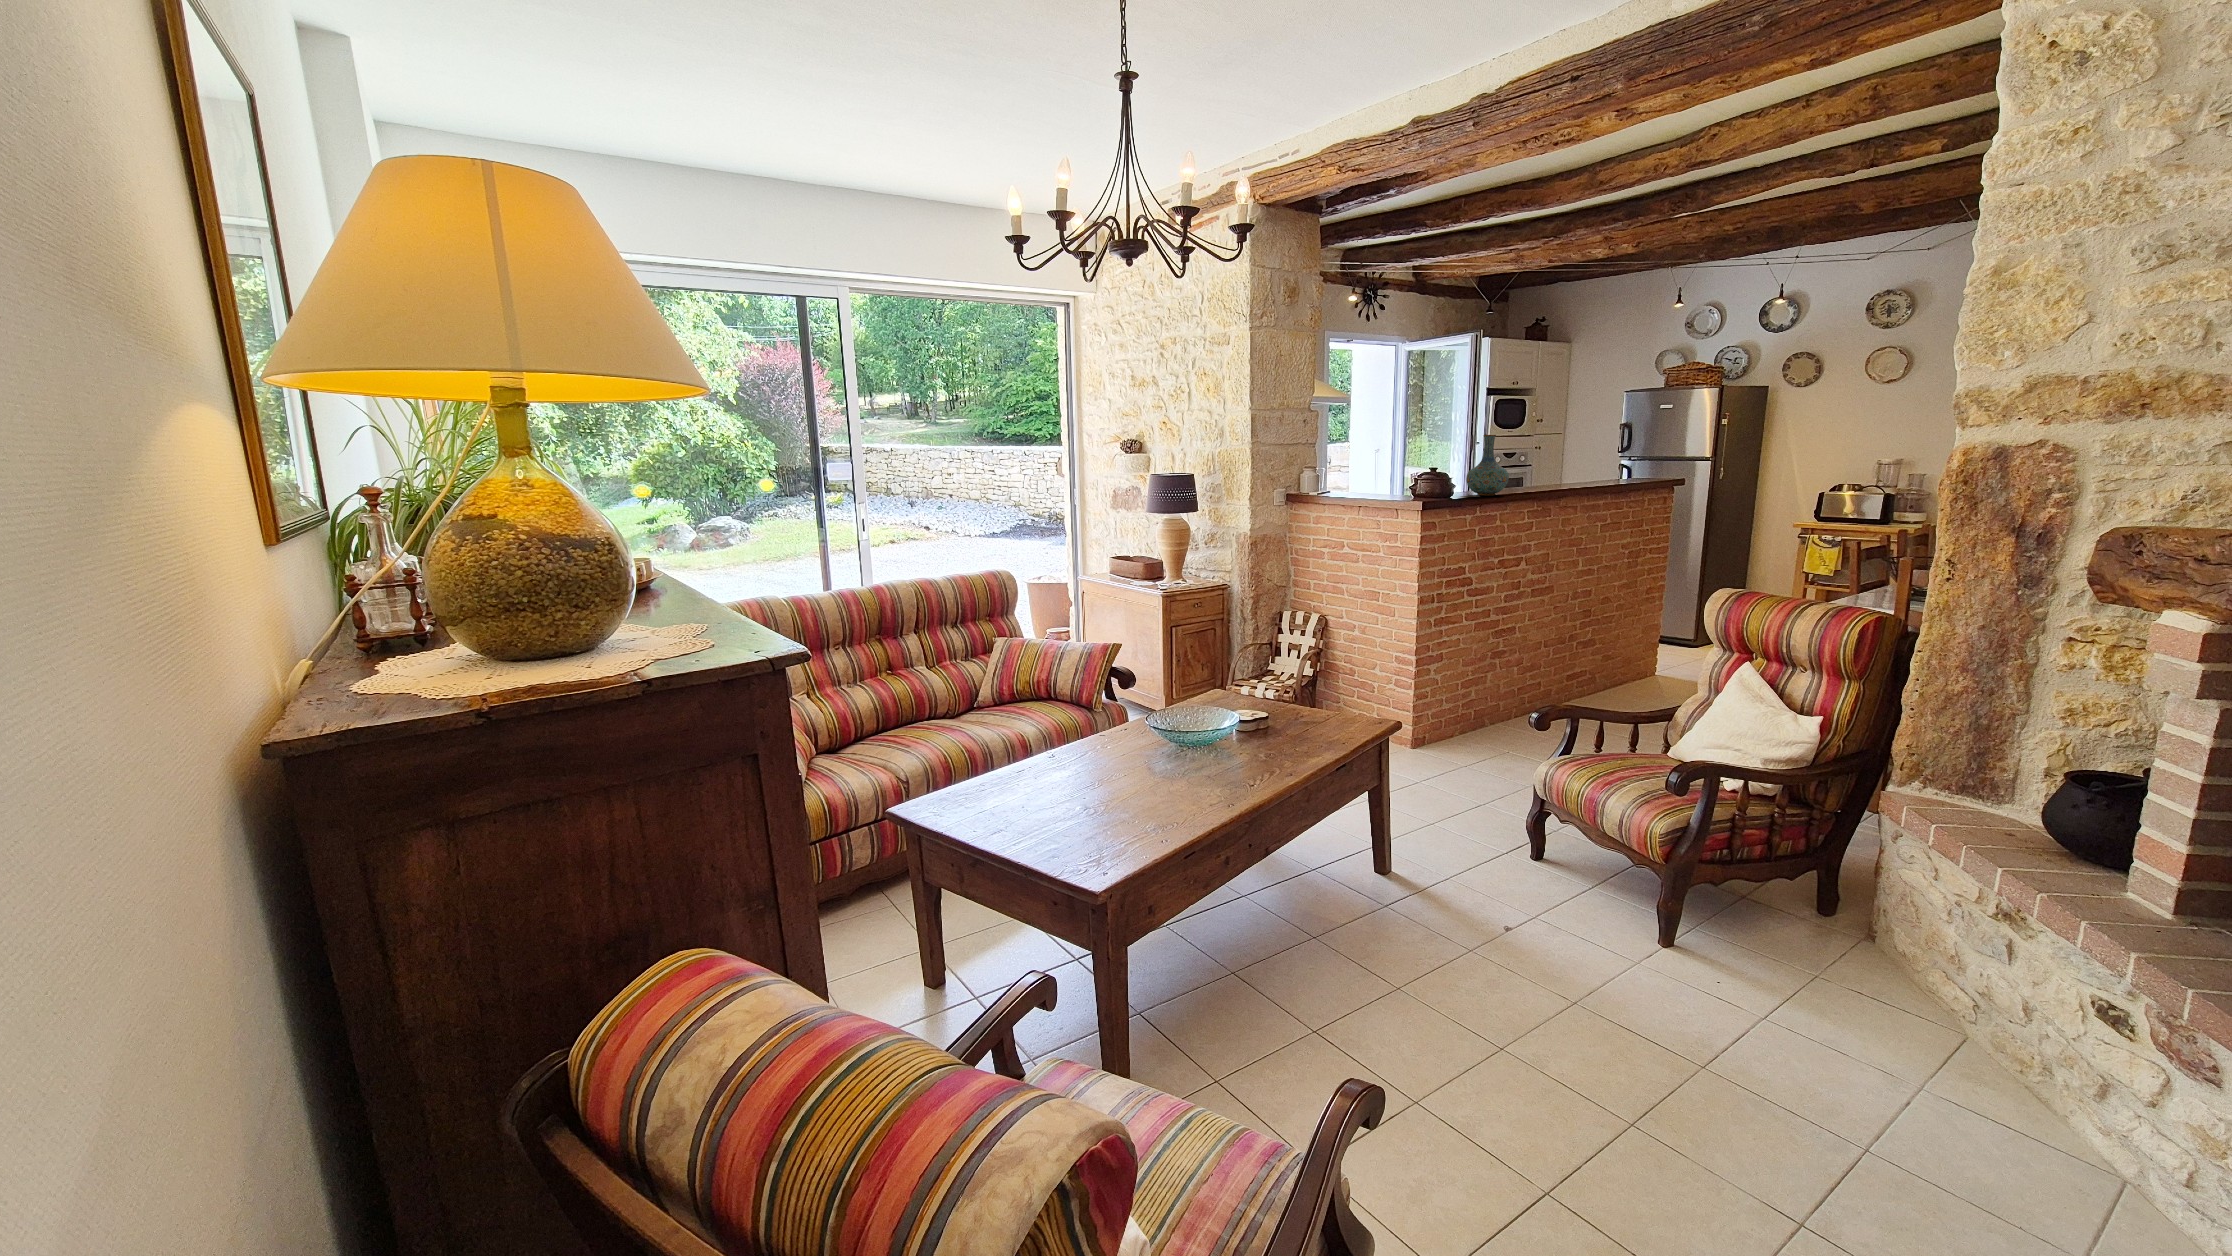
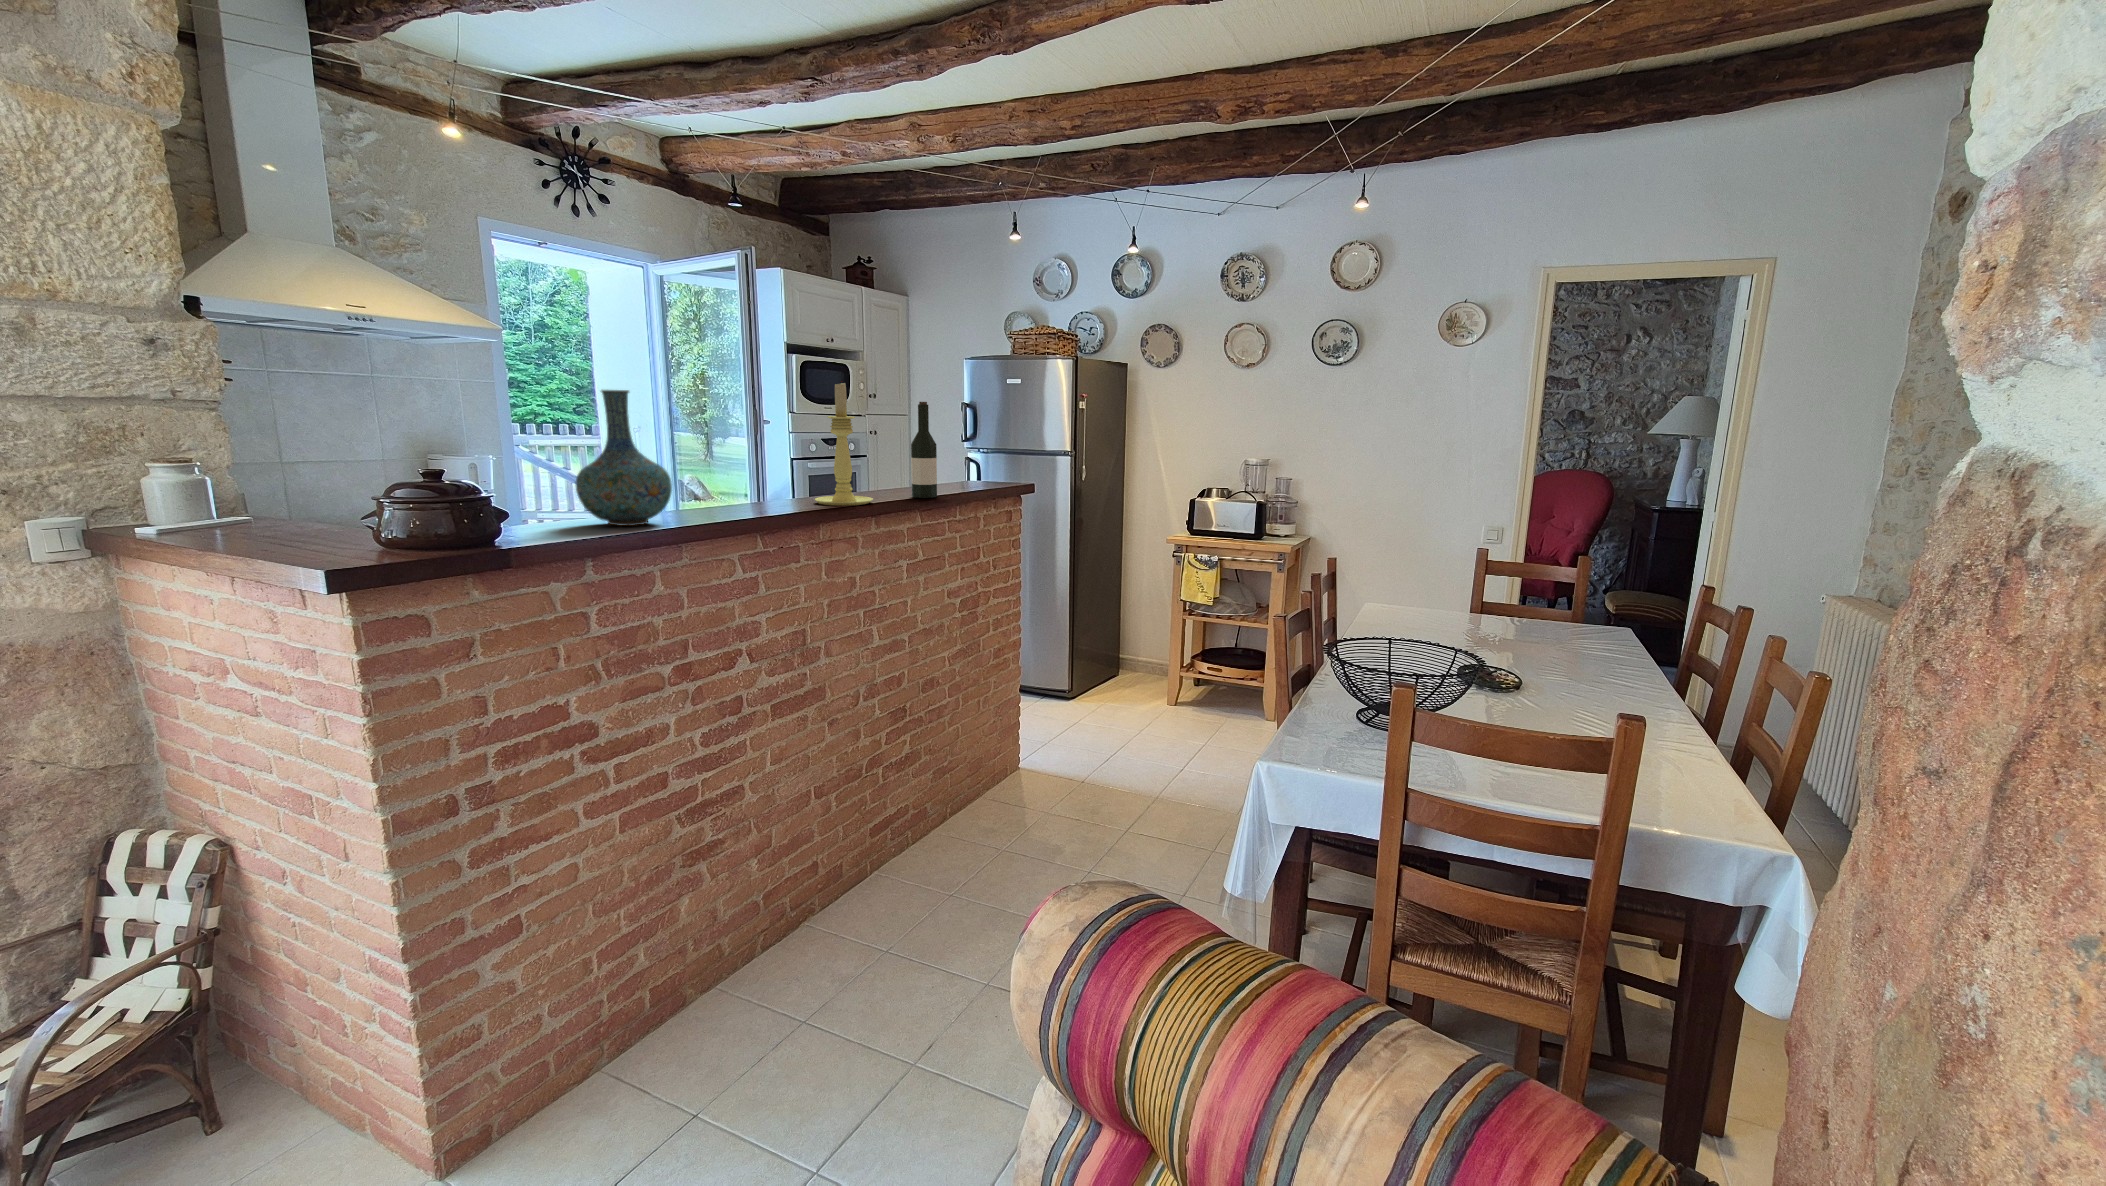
candle holder: none [1556,422,1591,489] -> present [815,381,873,506]
wine bottle: none [1609,430,1629,486] -> present [911,402,937,498]

